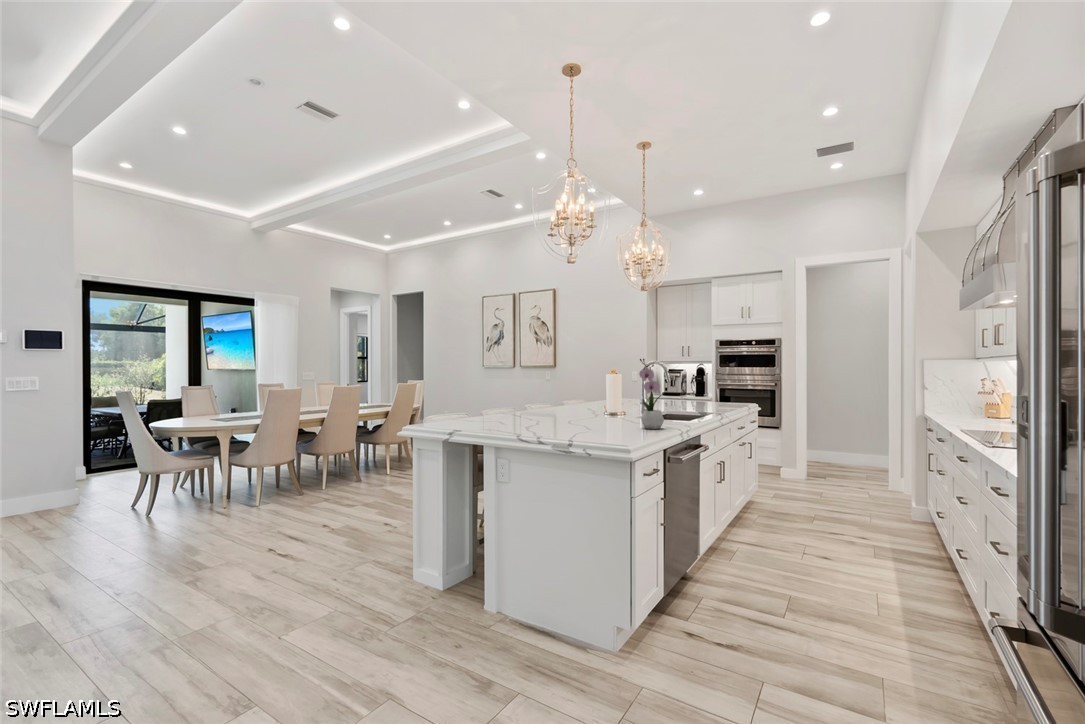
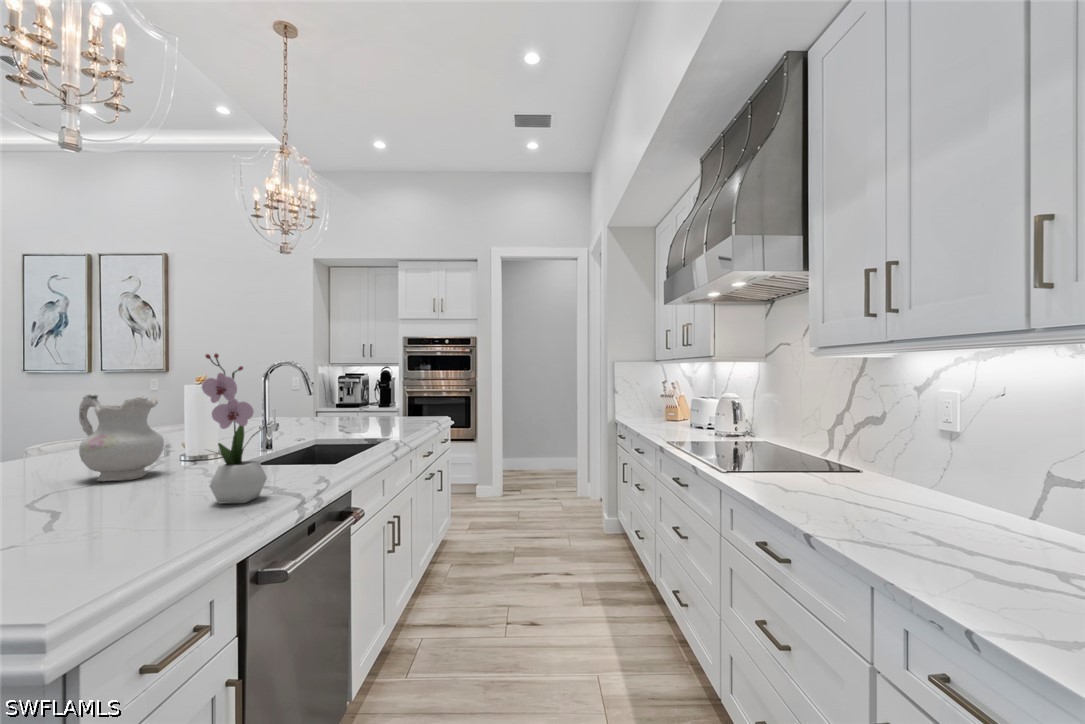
ceramic pitcher: none [570,377,604,419] -> present [79,395,164,481]

